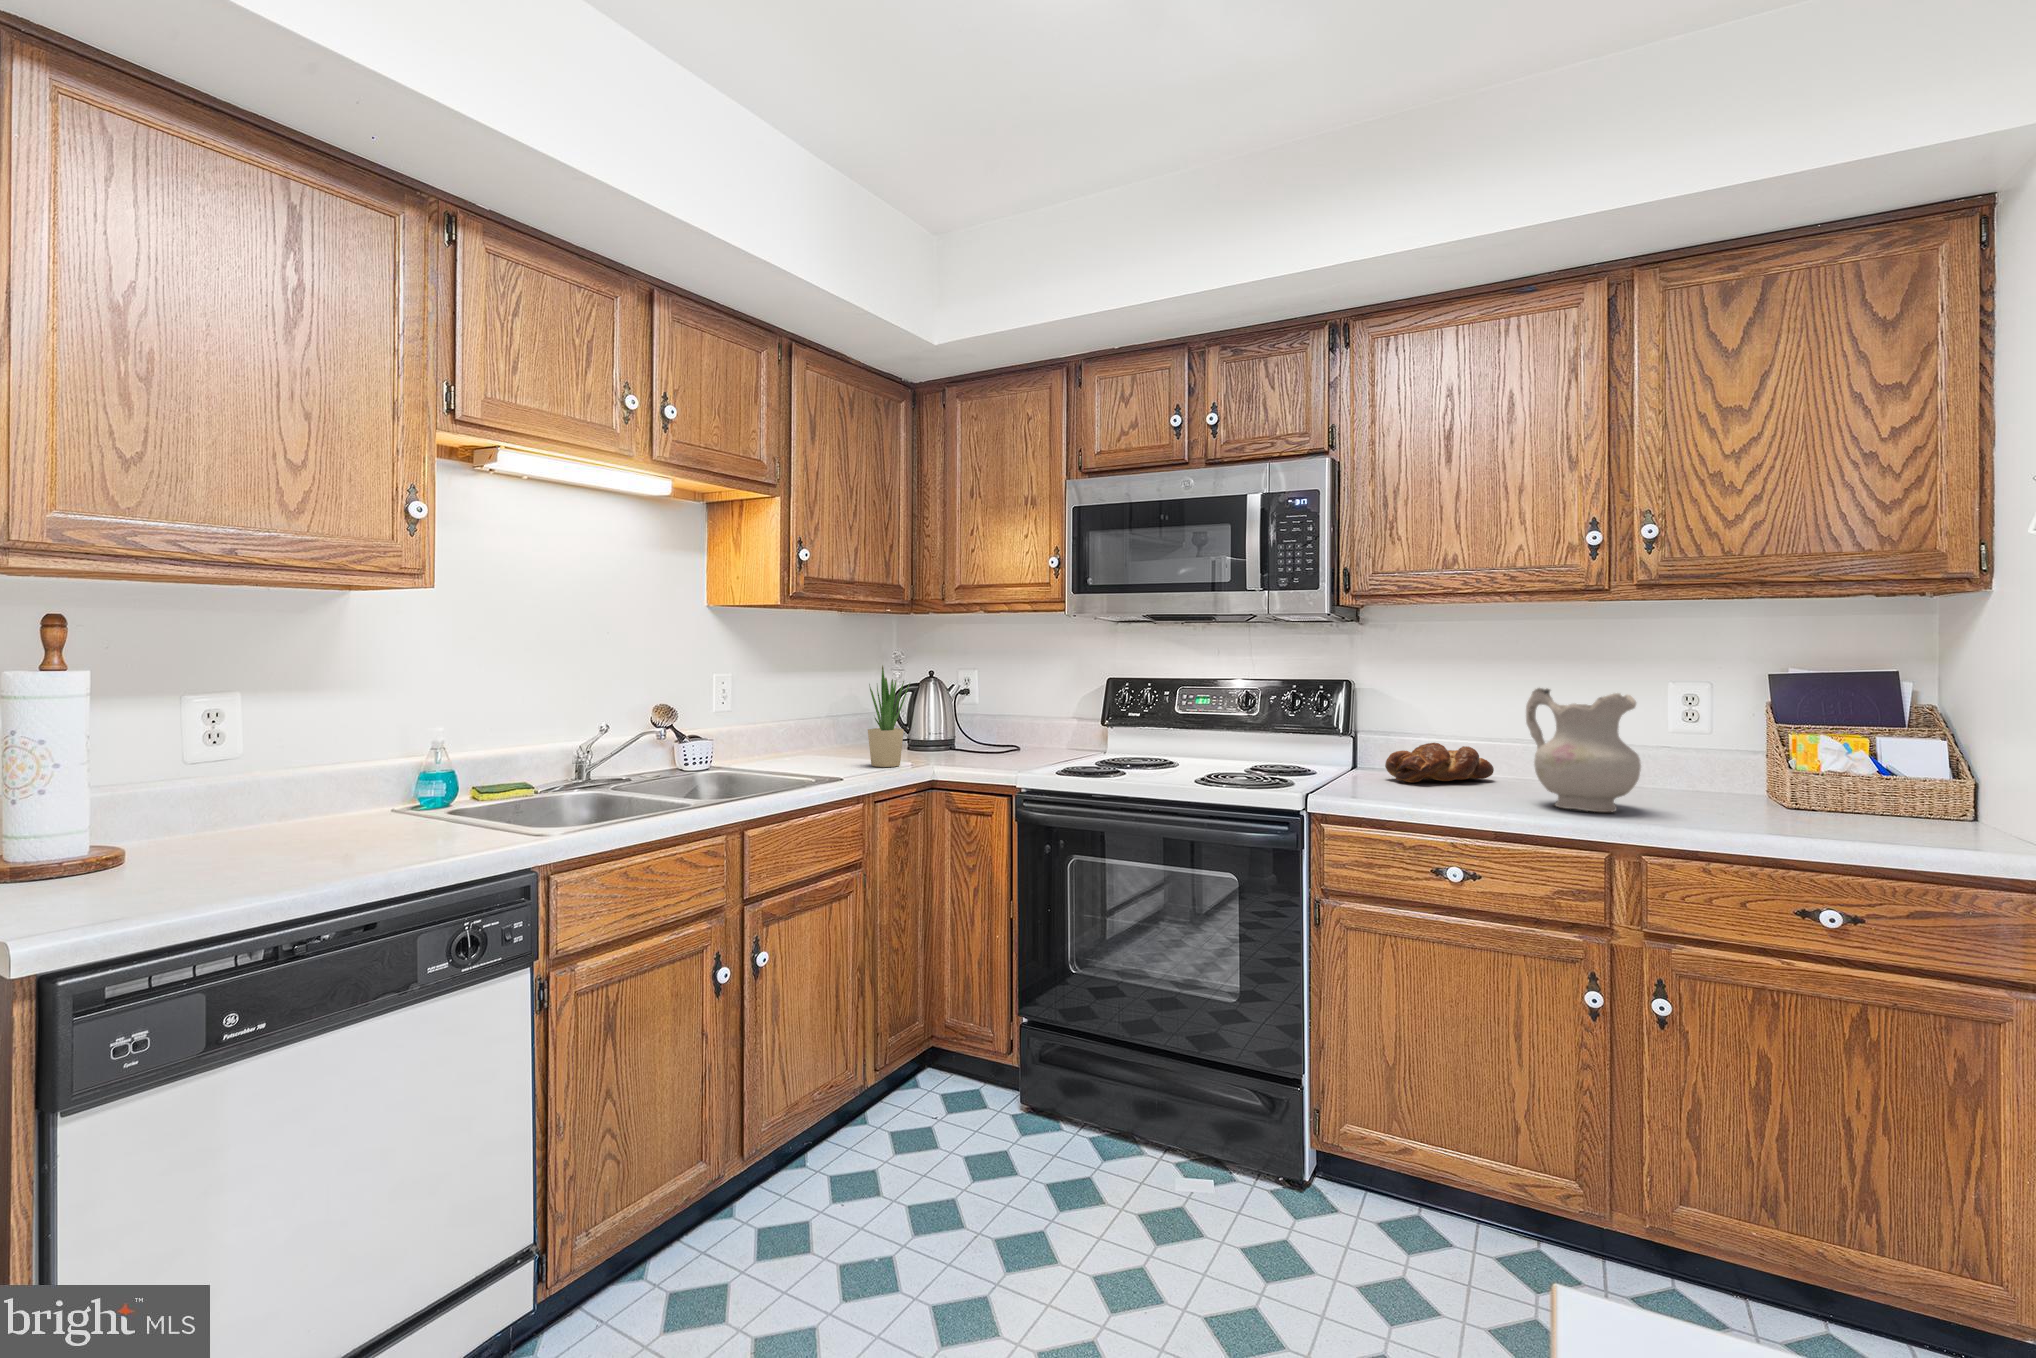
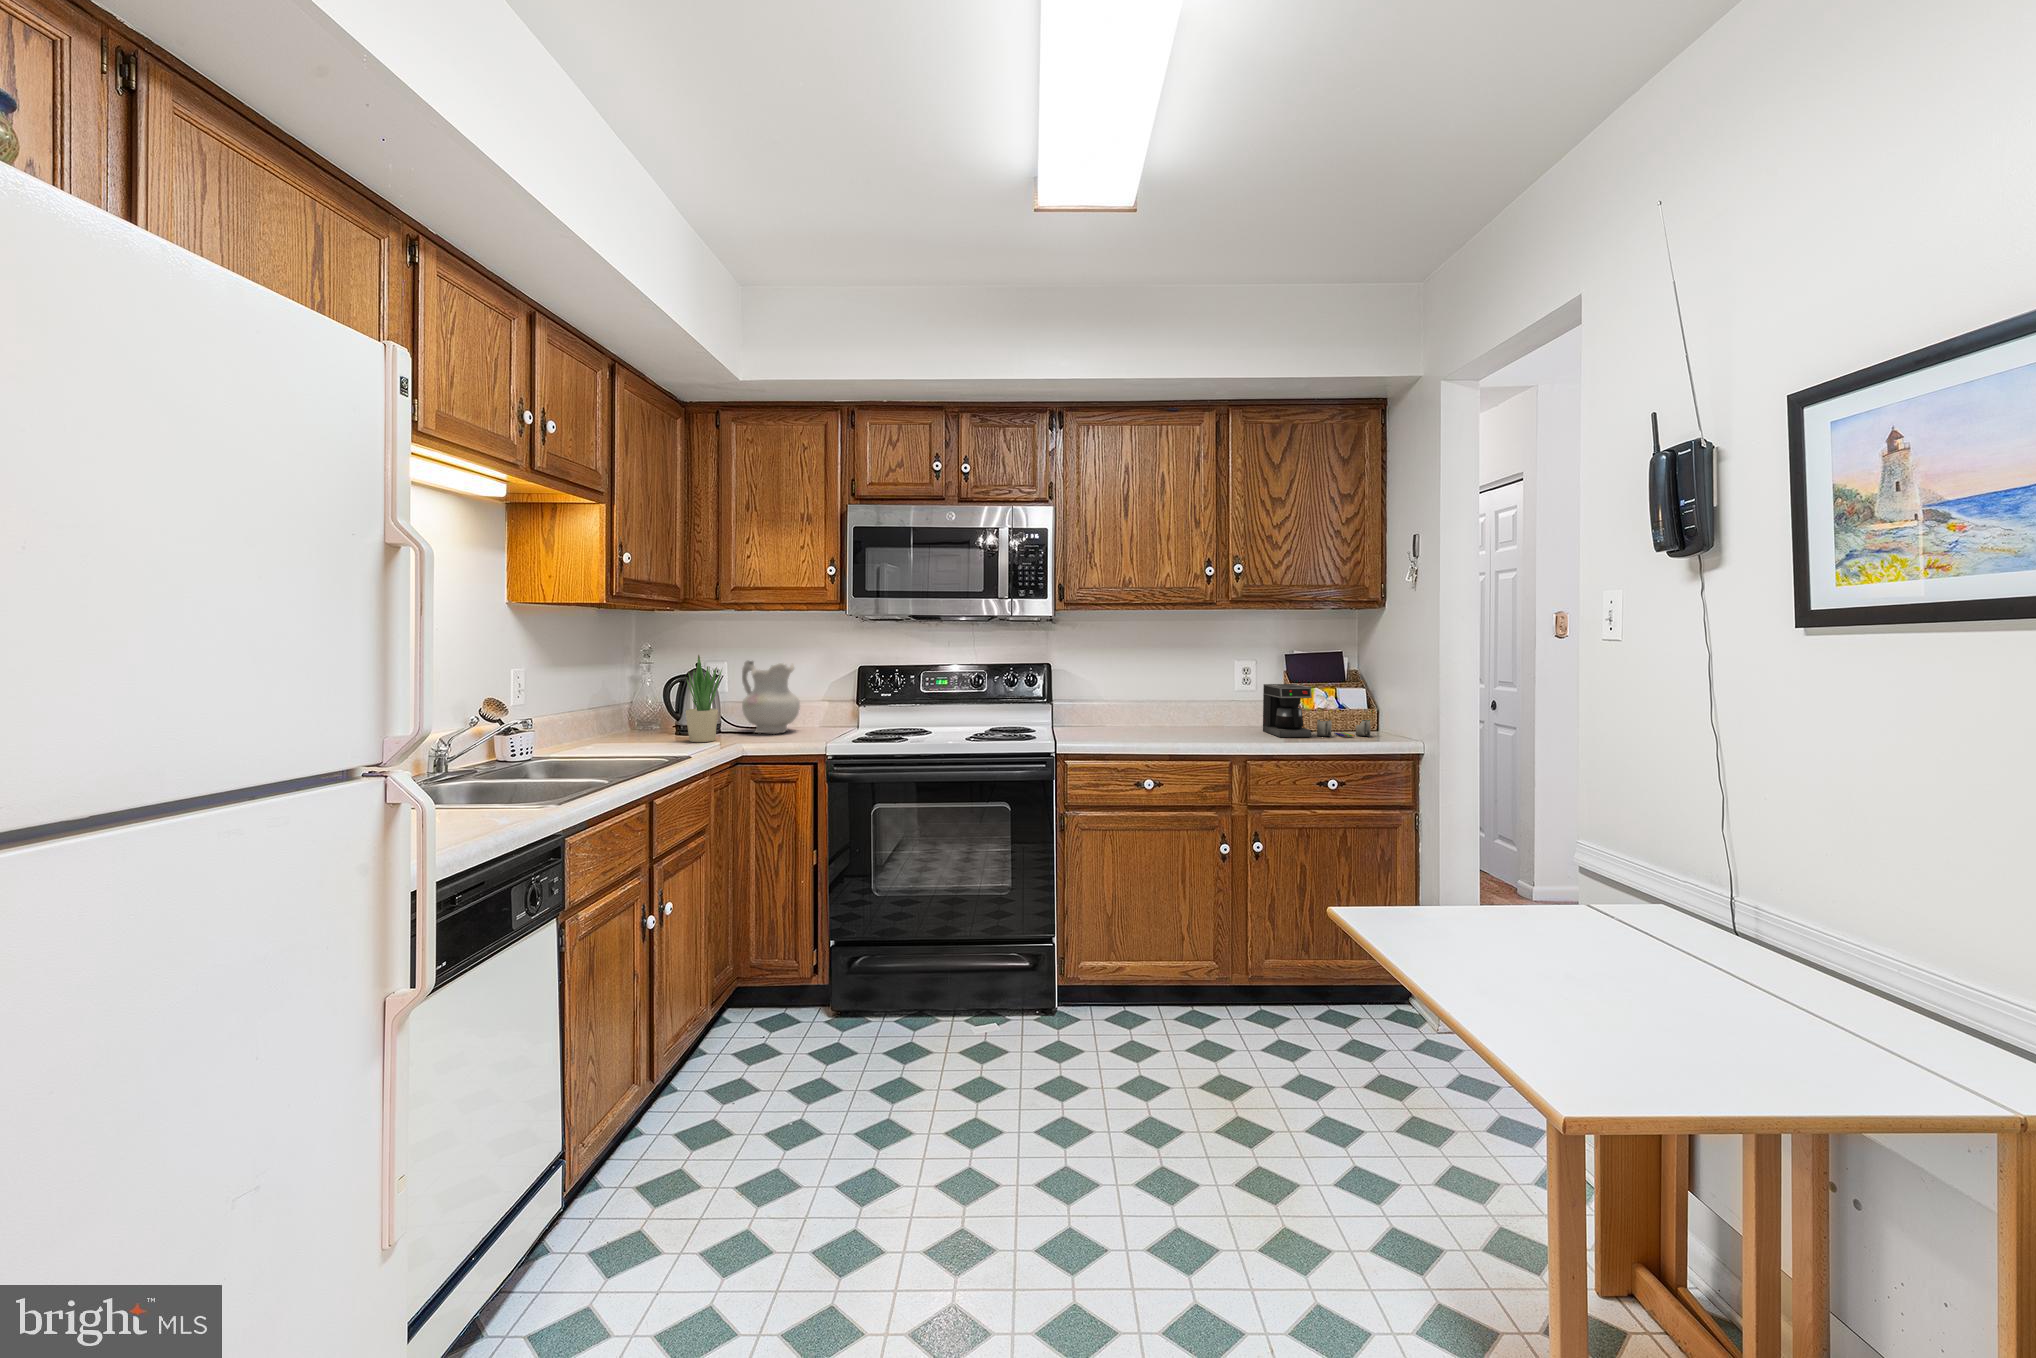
ceramic pitcher: present [1526,688,1641,812] -> present [742,661,800,734]
coffee maker: none [1707,724,1950,828] -> present [1263,684,1374,737]
bread loaf: present [1385,743,1494,783] -> none [1081,701,1142,729]

